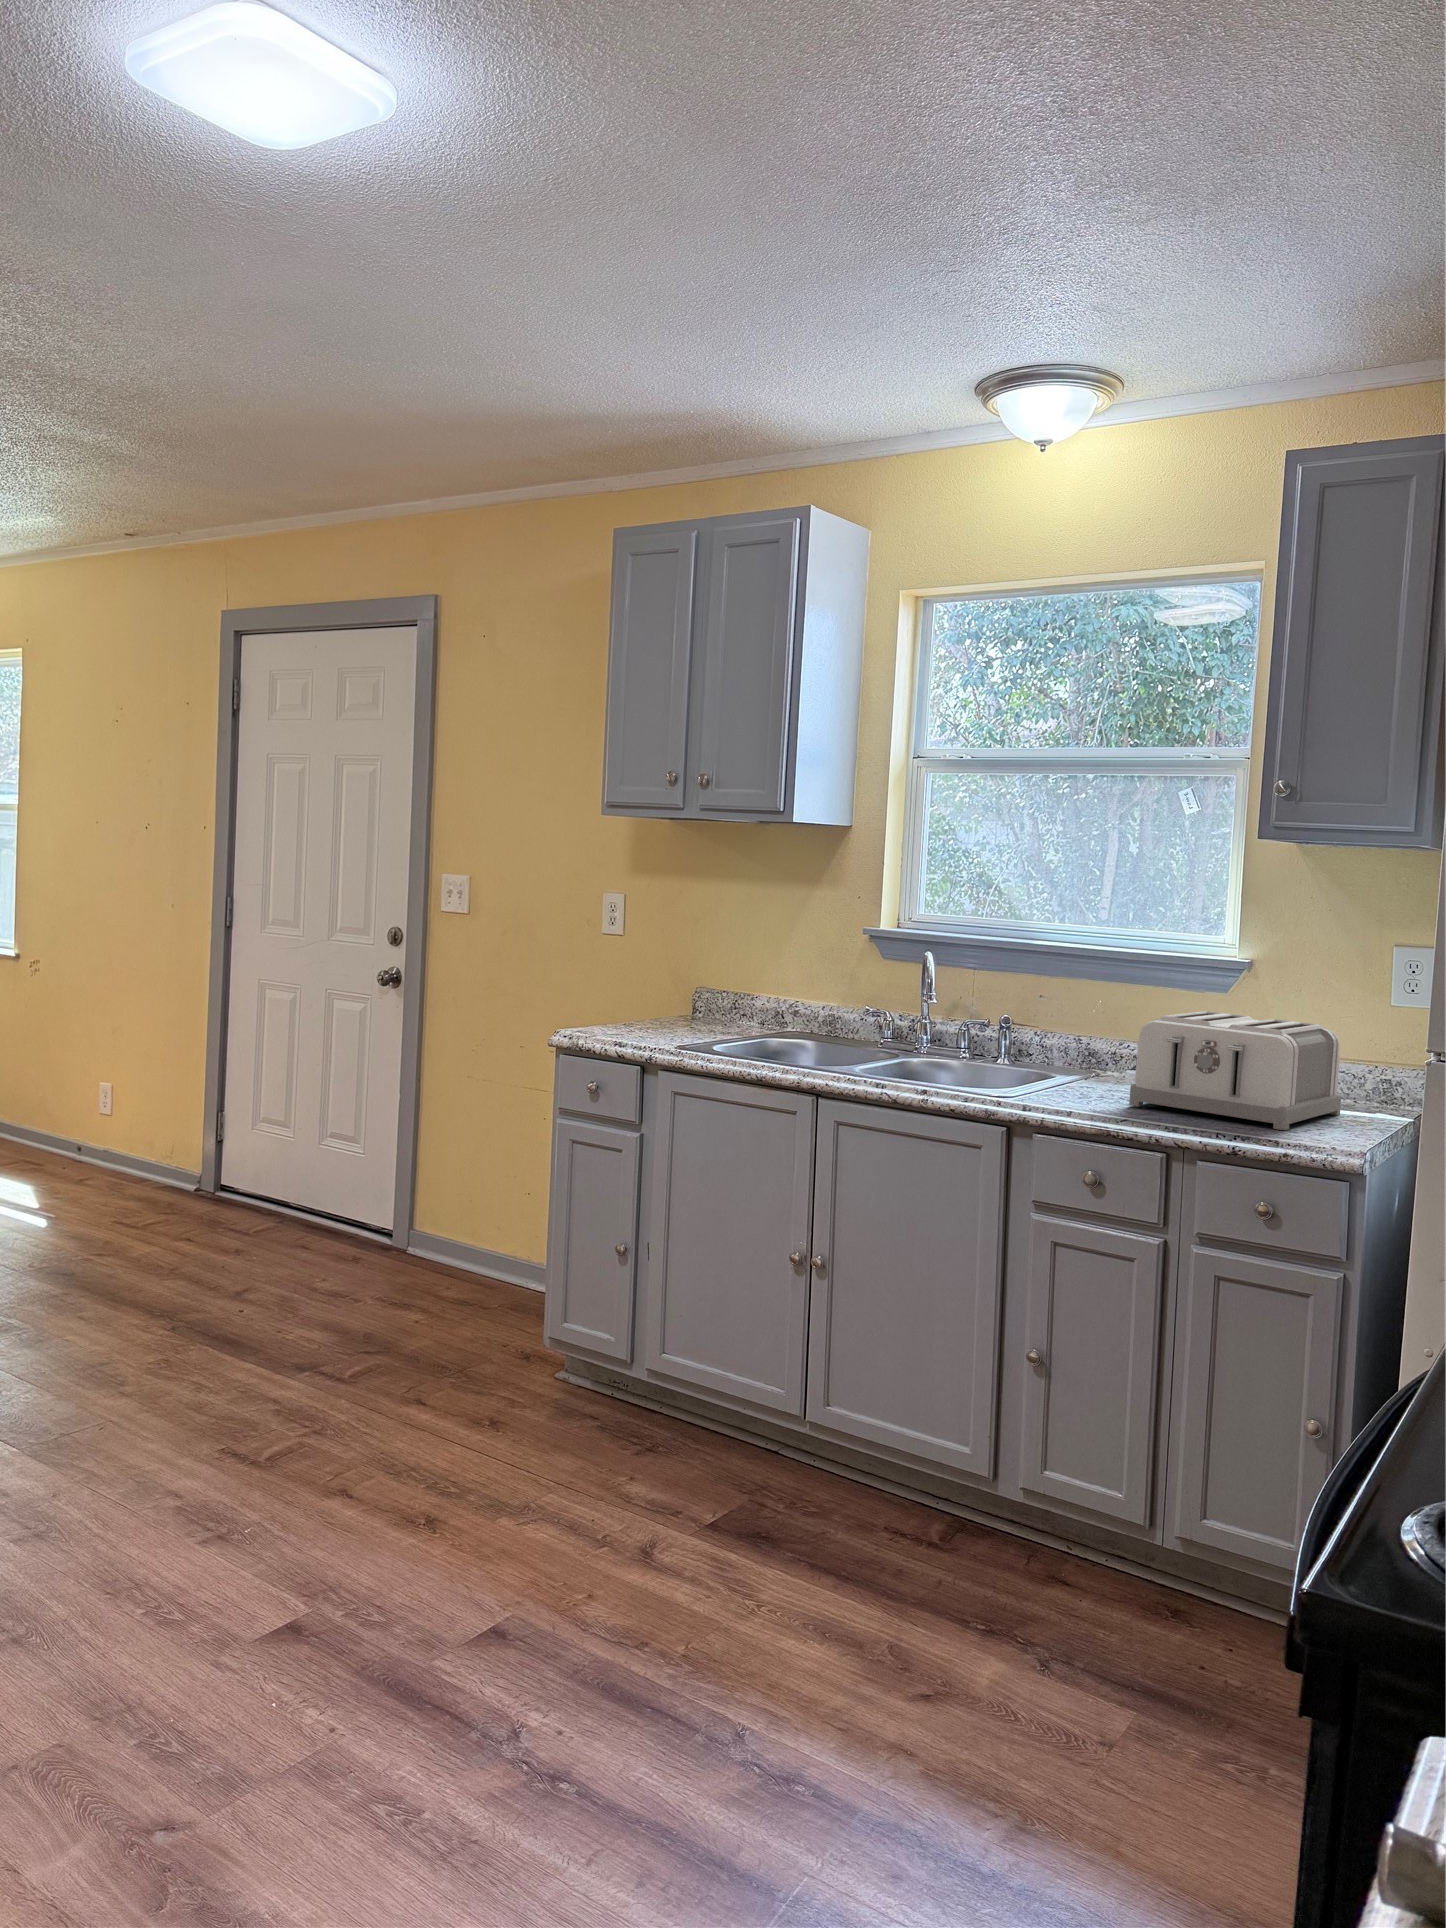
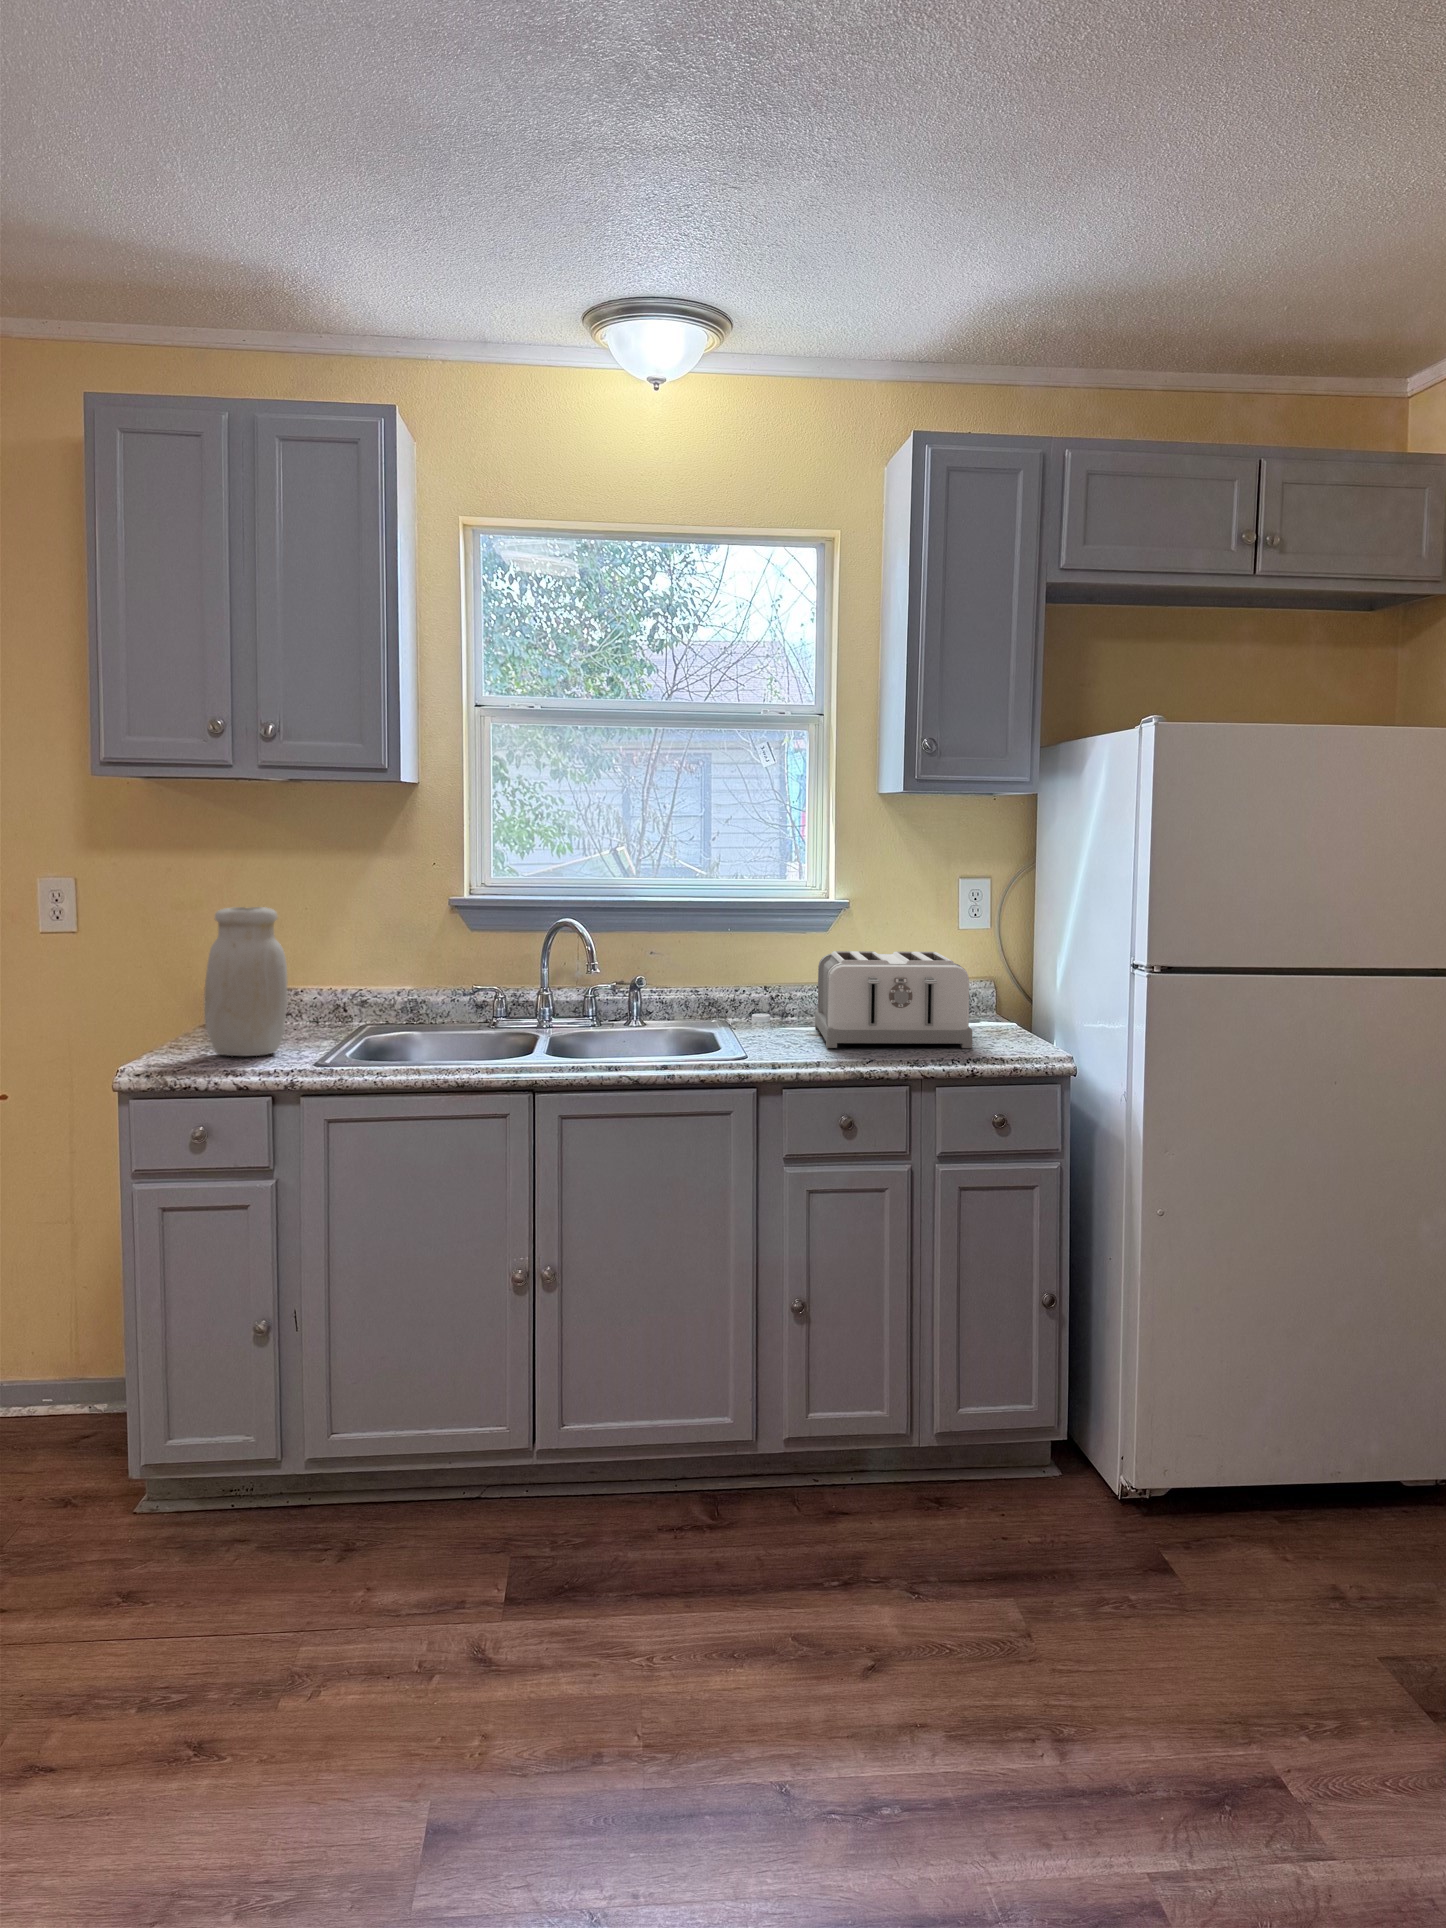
jar: none [643,916,707,1039] -> present [205,907,288,1056]

